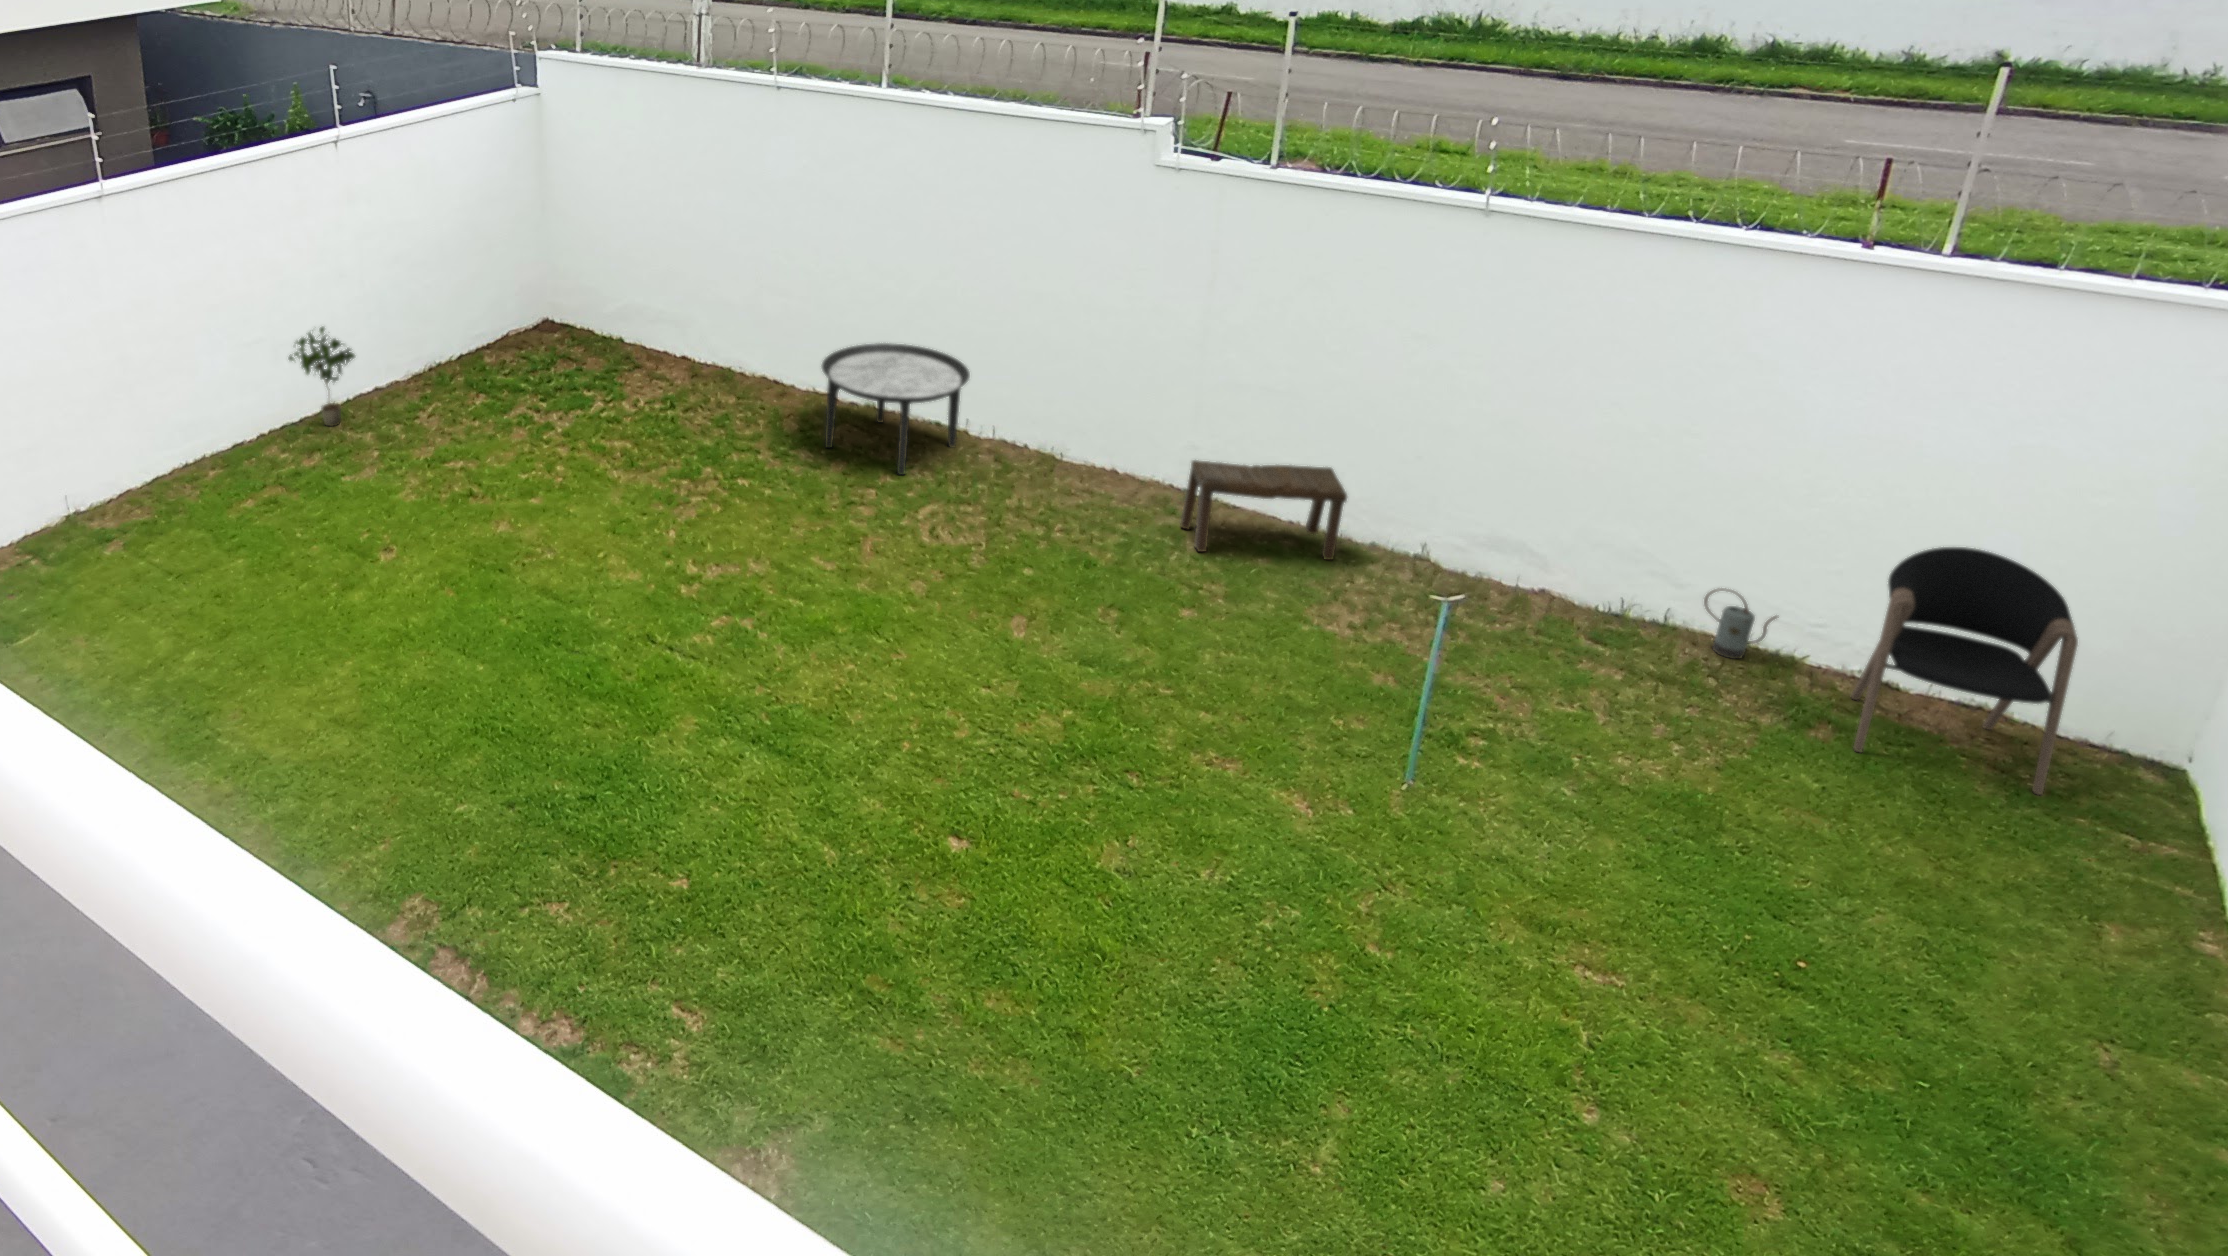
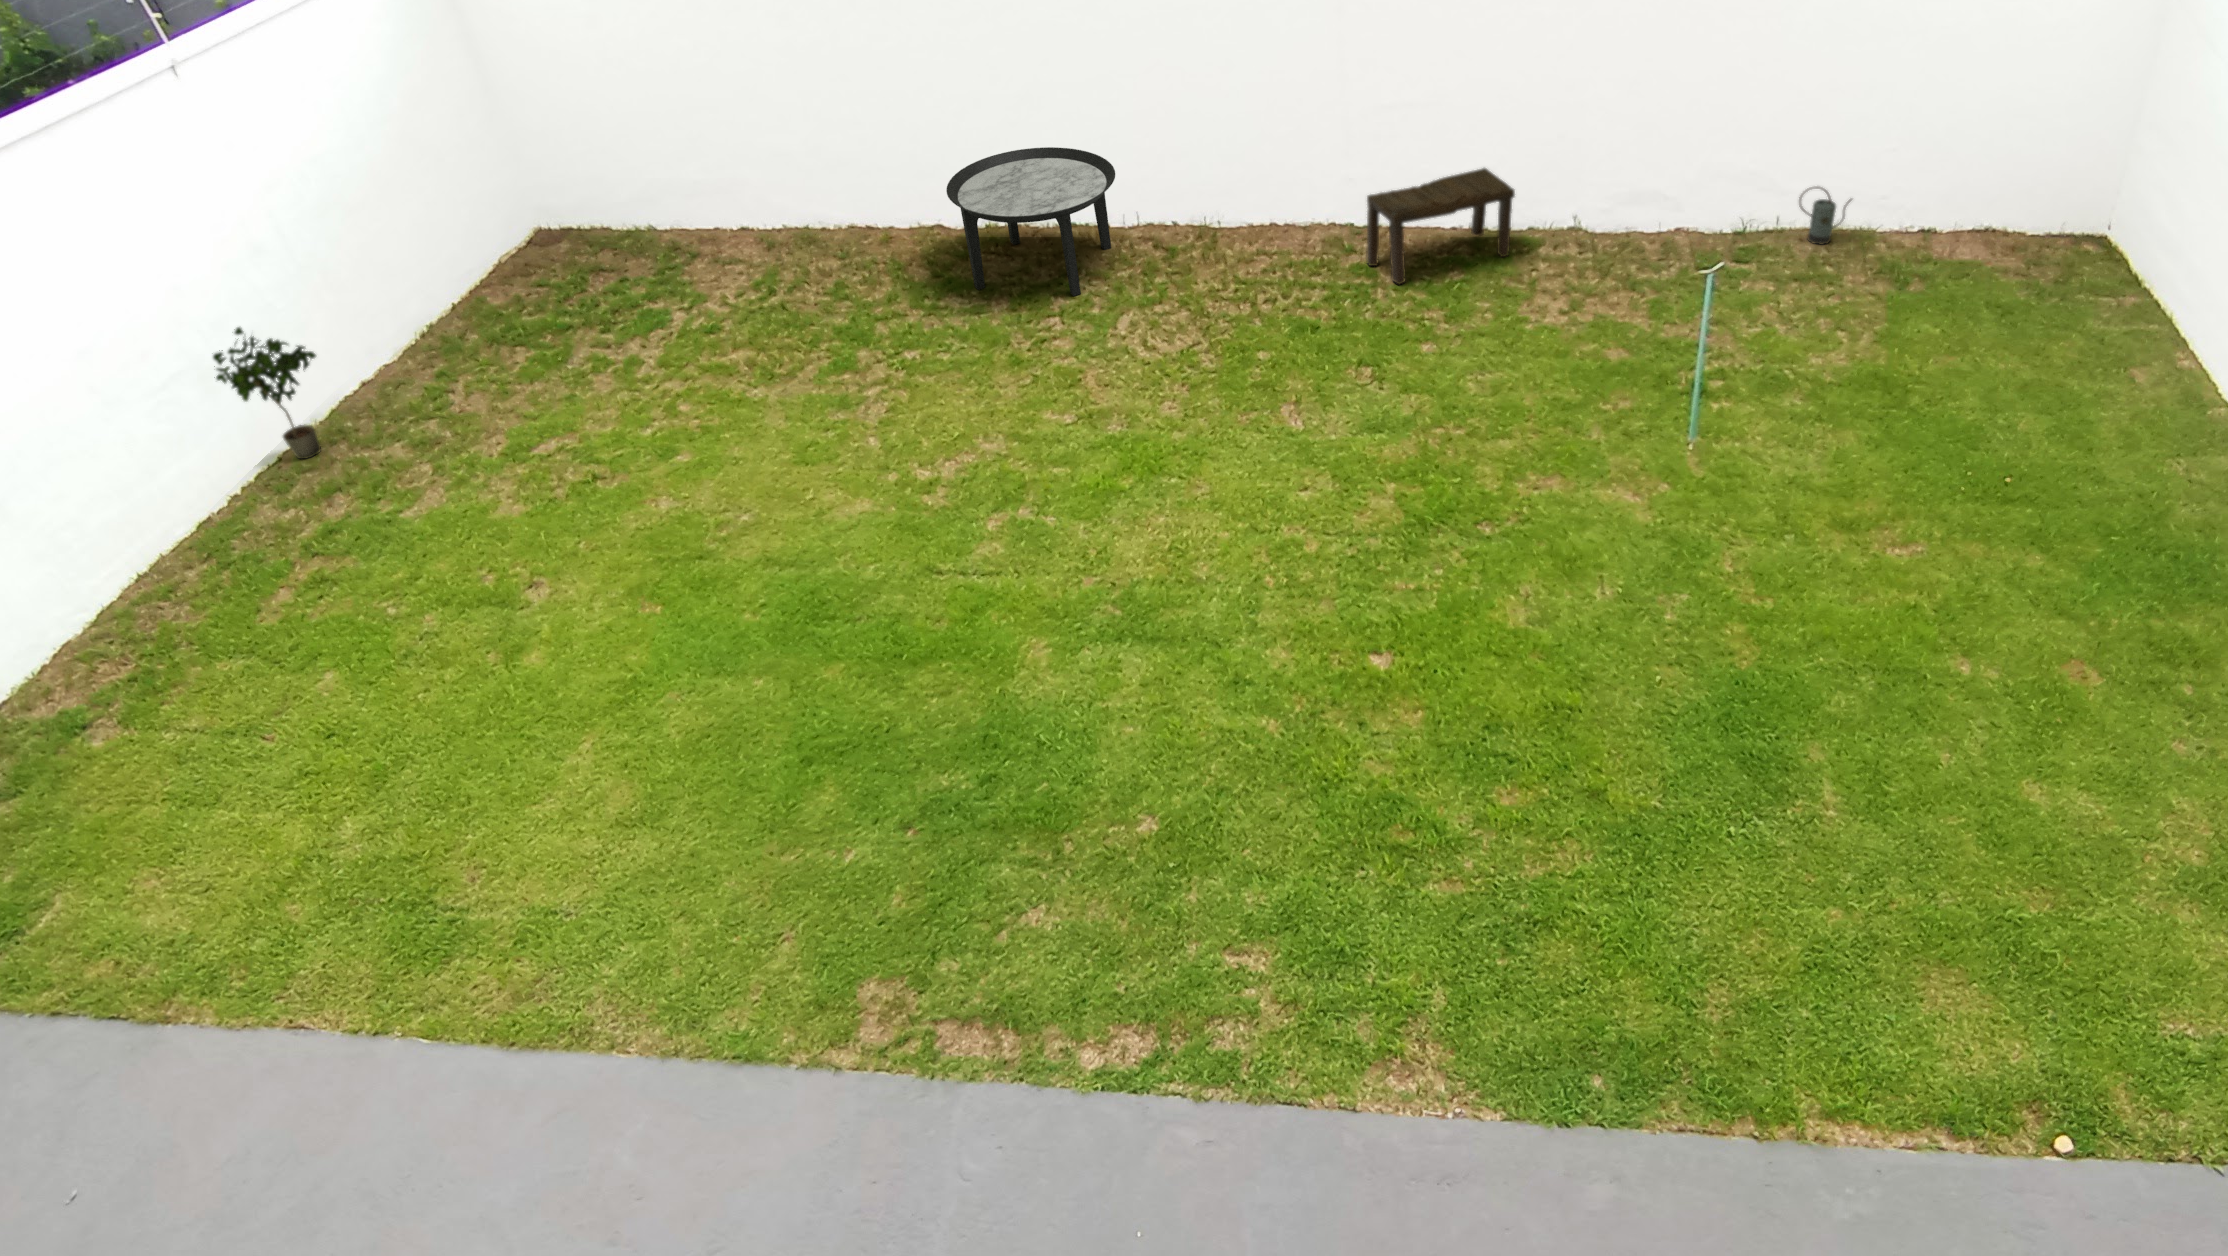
chair: present [1851,547,2078,795] -> none [1909,102,2063,292]

